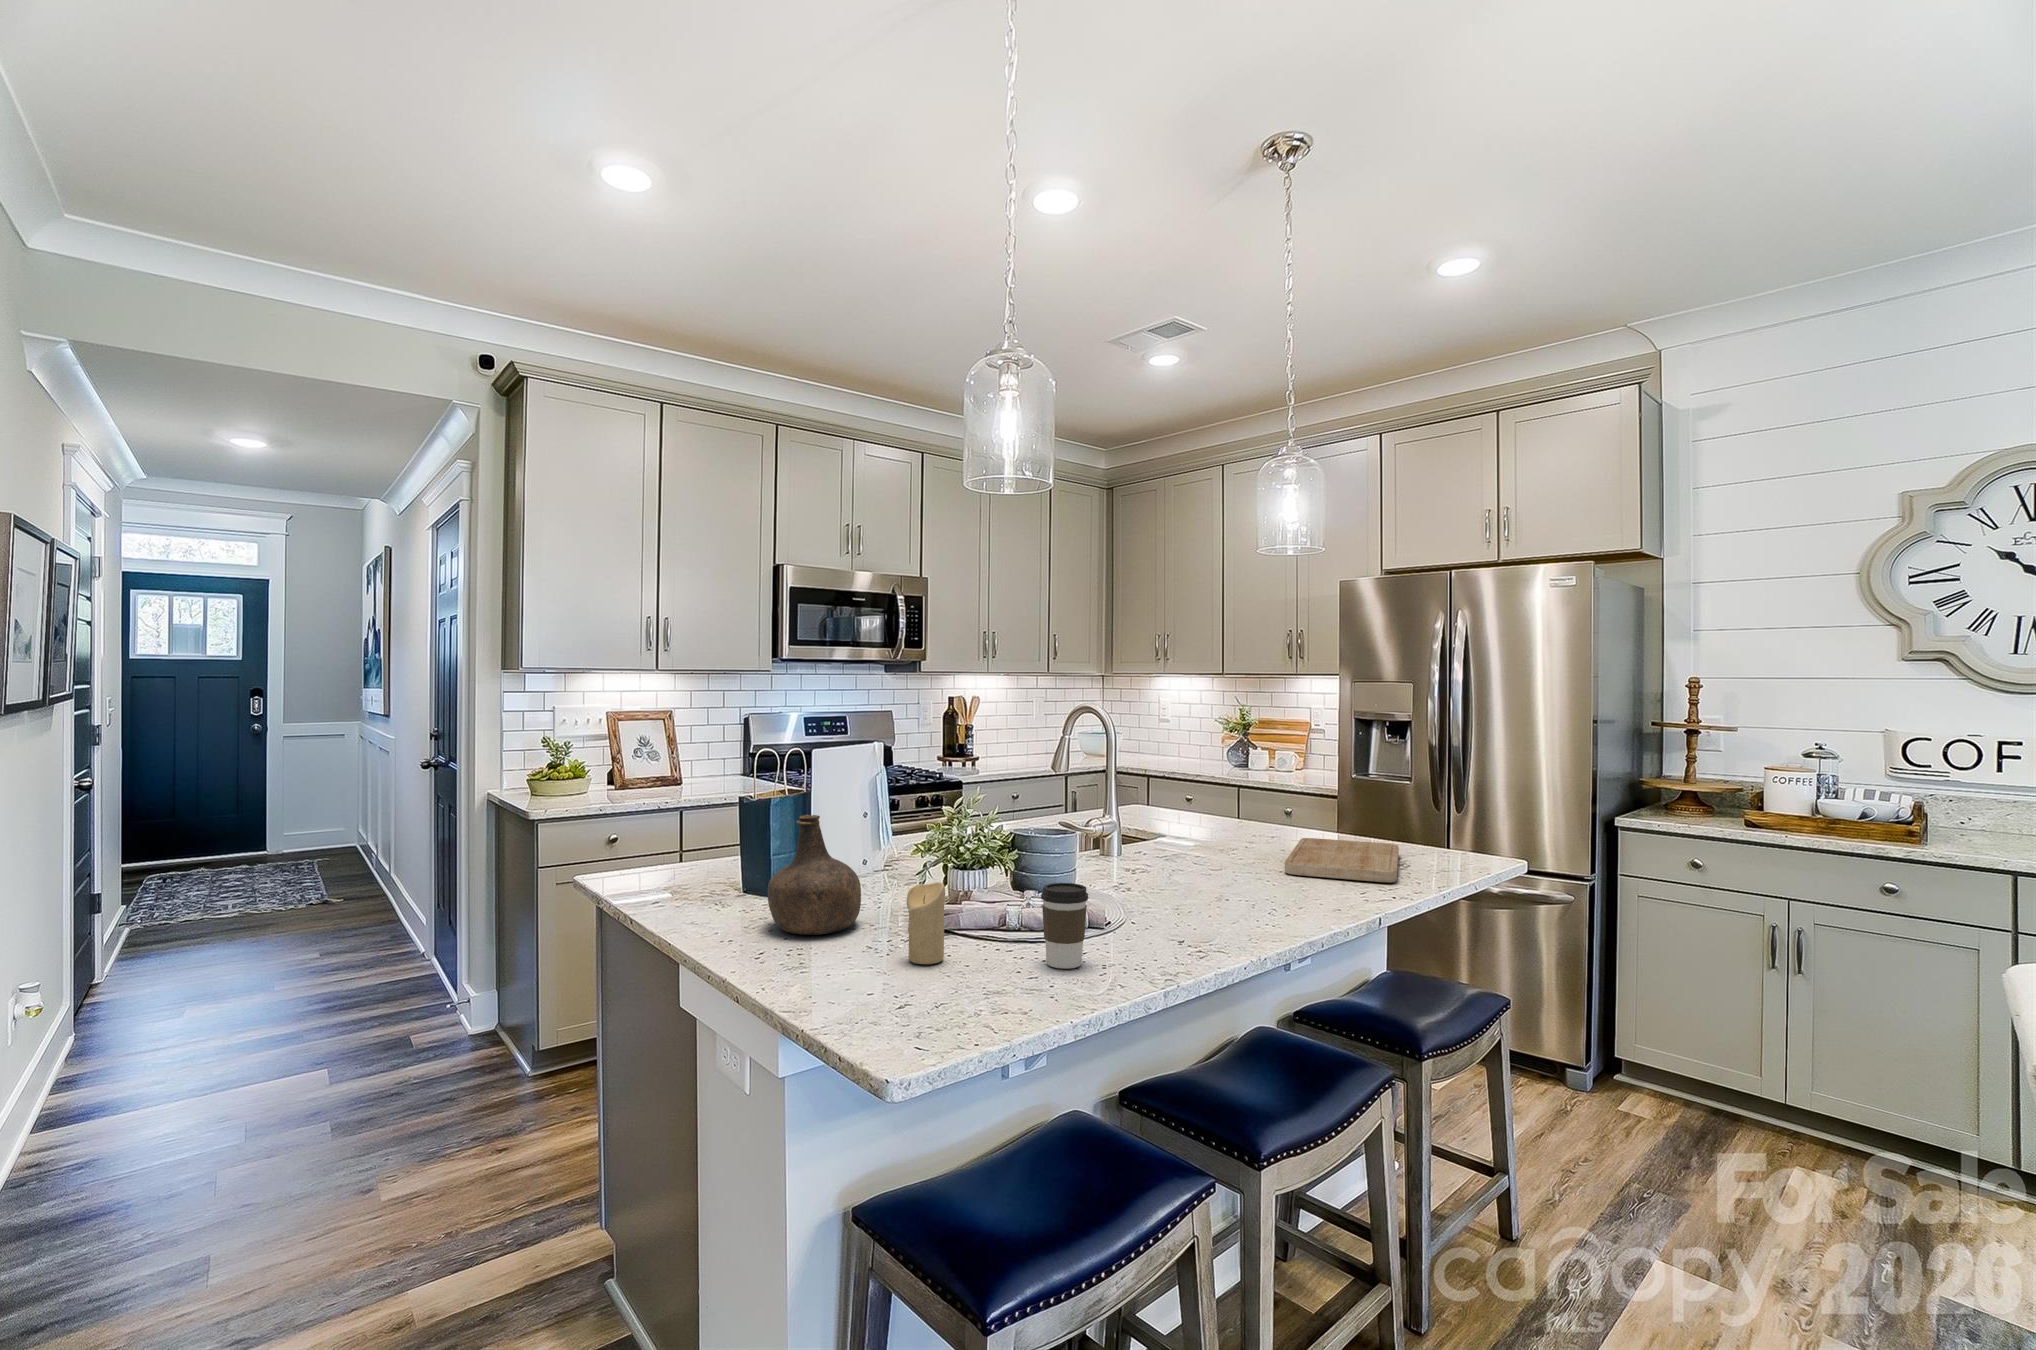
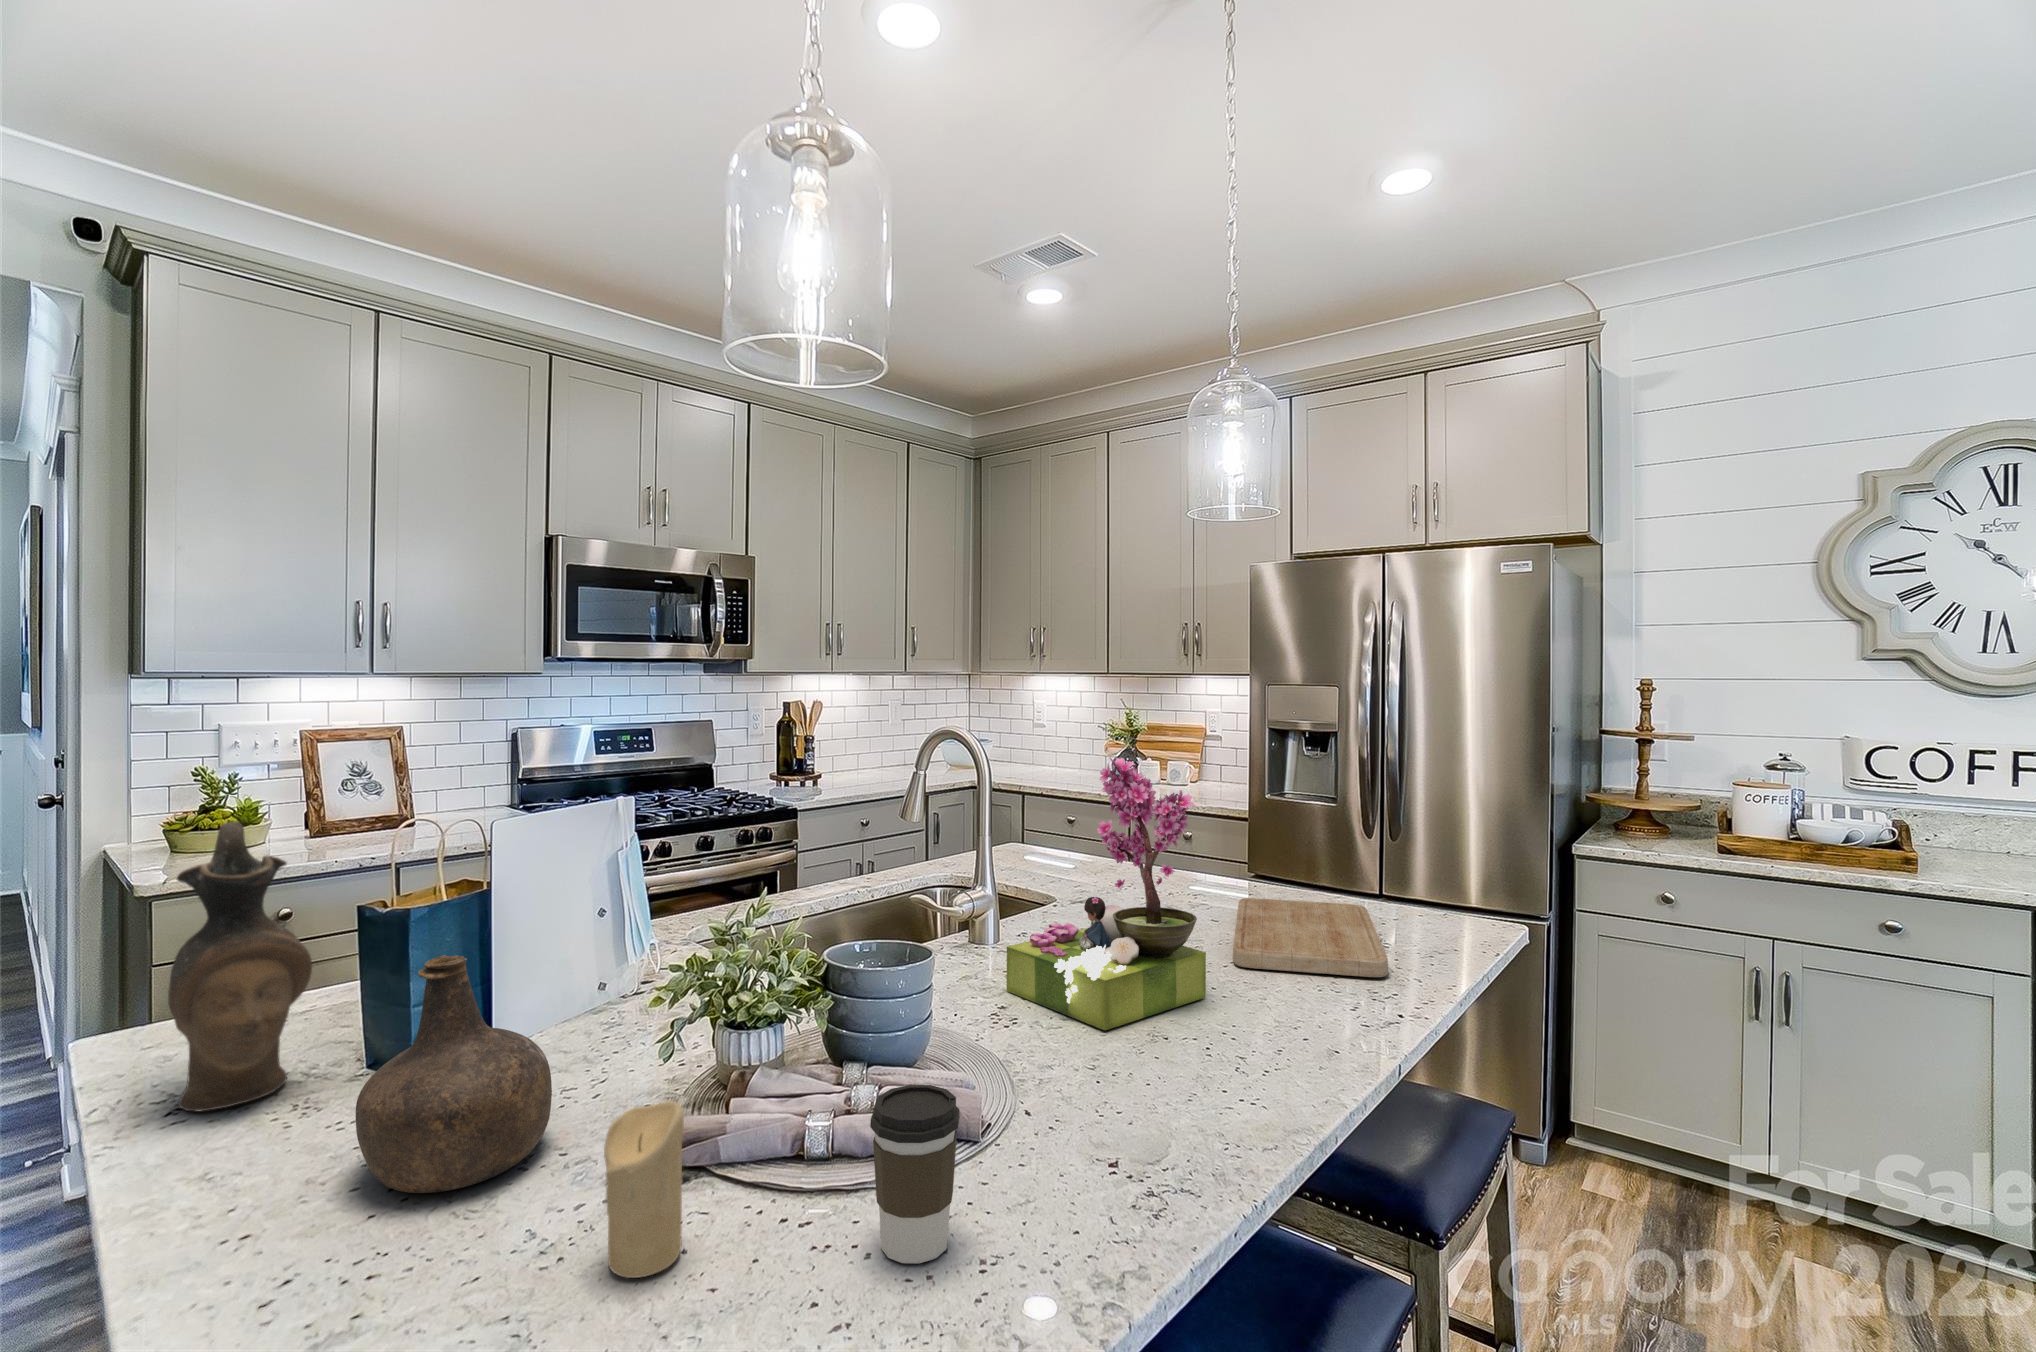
flower arrangement: none [1121,722,1258,898] -> present [1007,757,1206,1030]
ceramic pitcher: none [651,747,719,904] -> present [168,821,312,1111]

